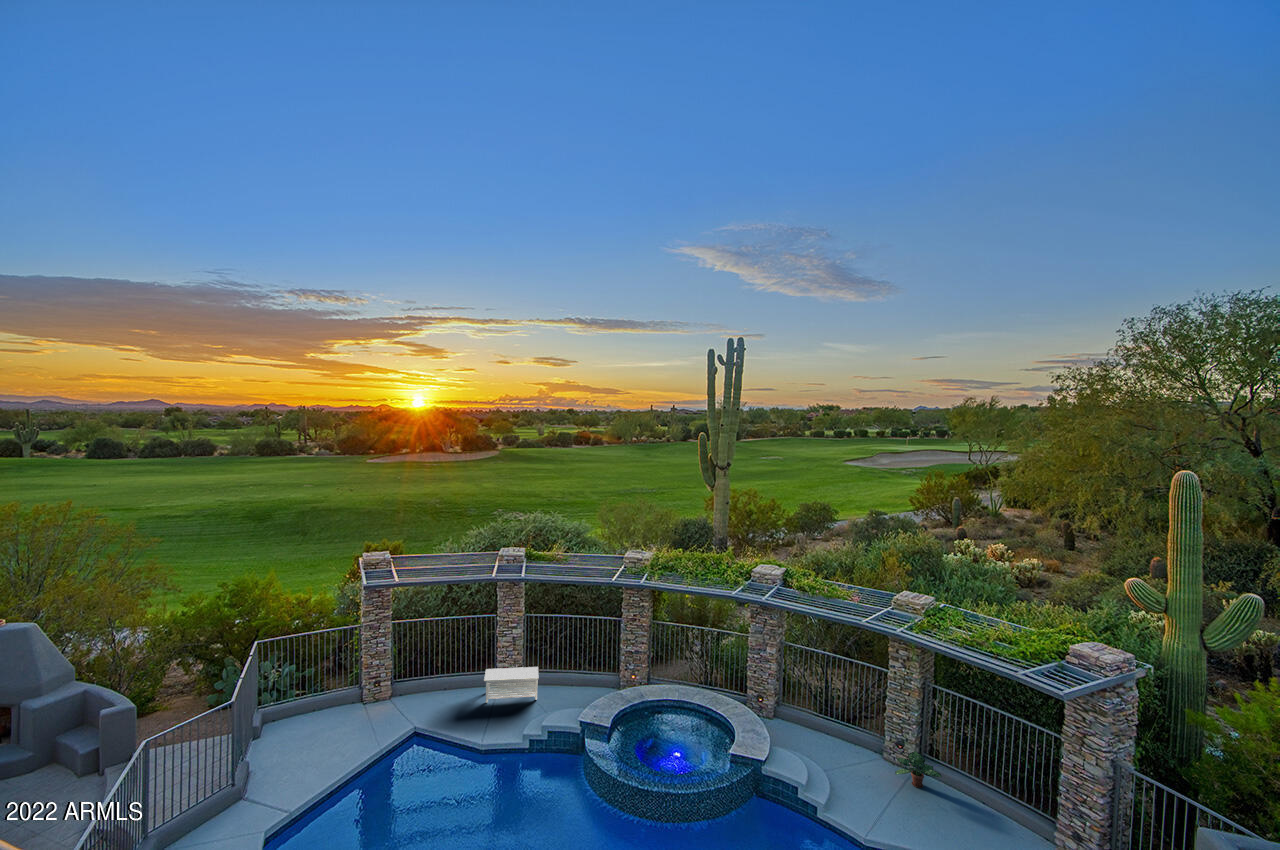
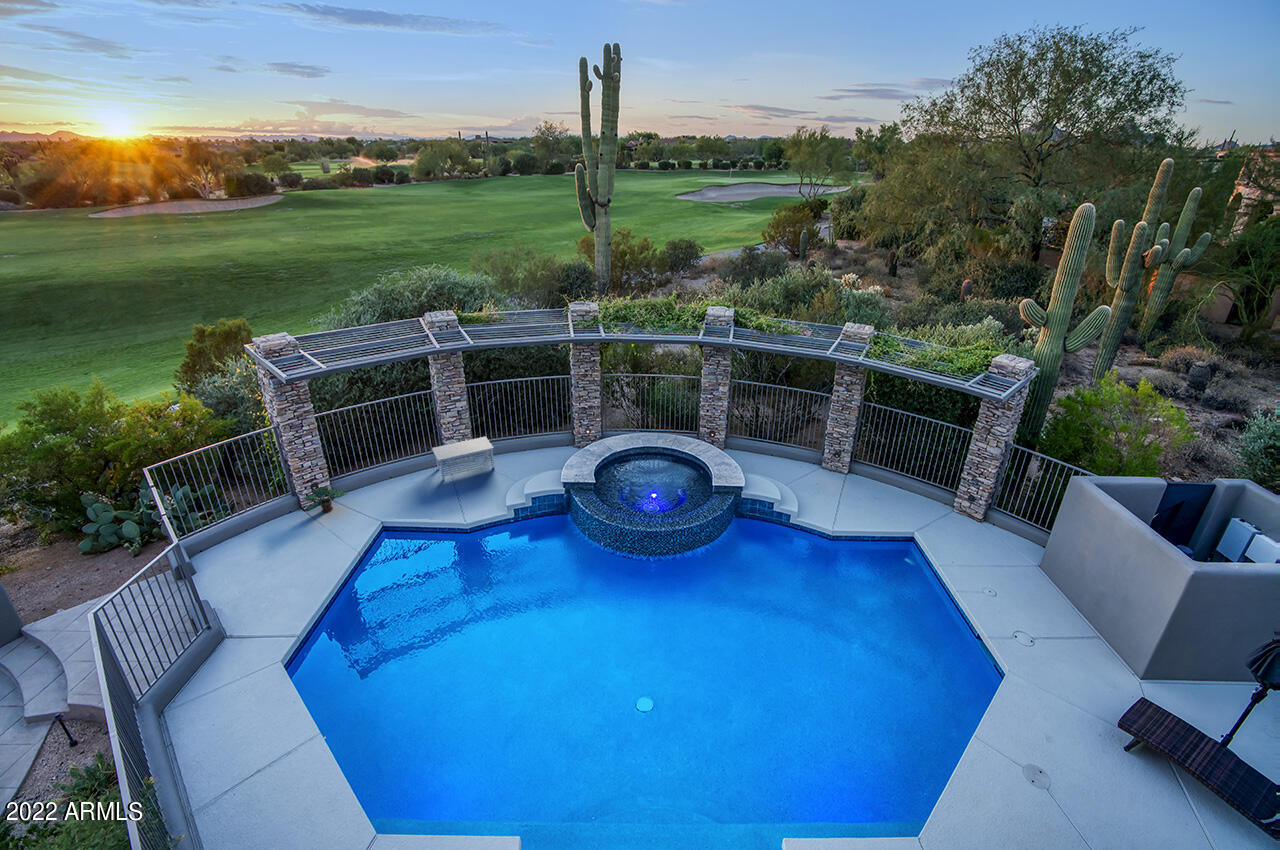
potted plant: present [895,751,942,788] -> present [303,486,347,512]

